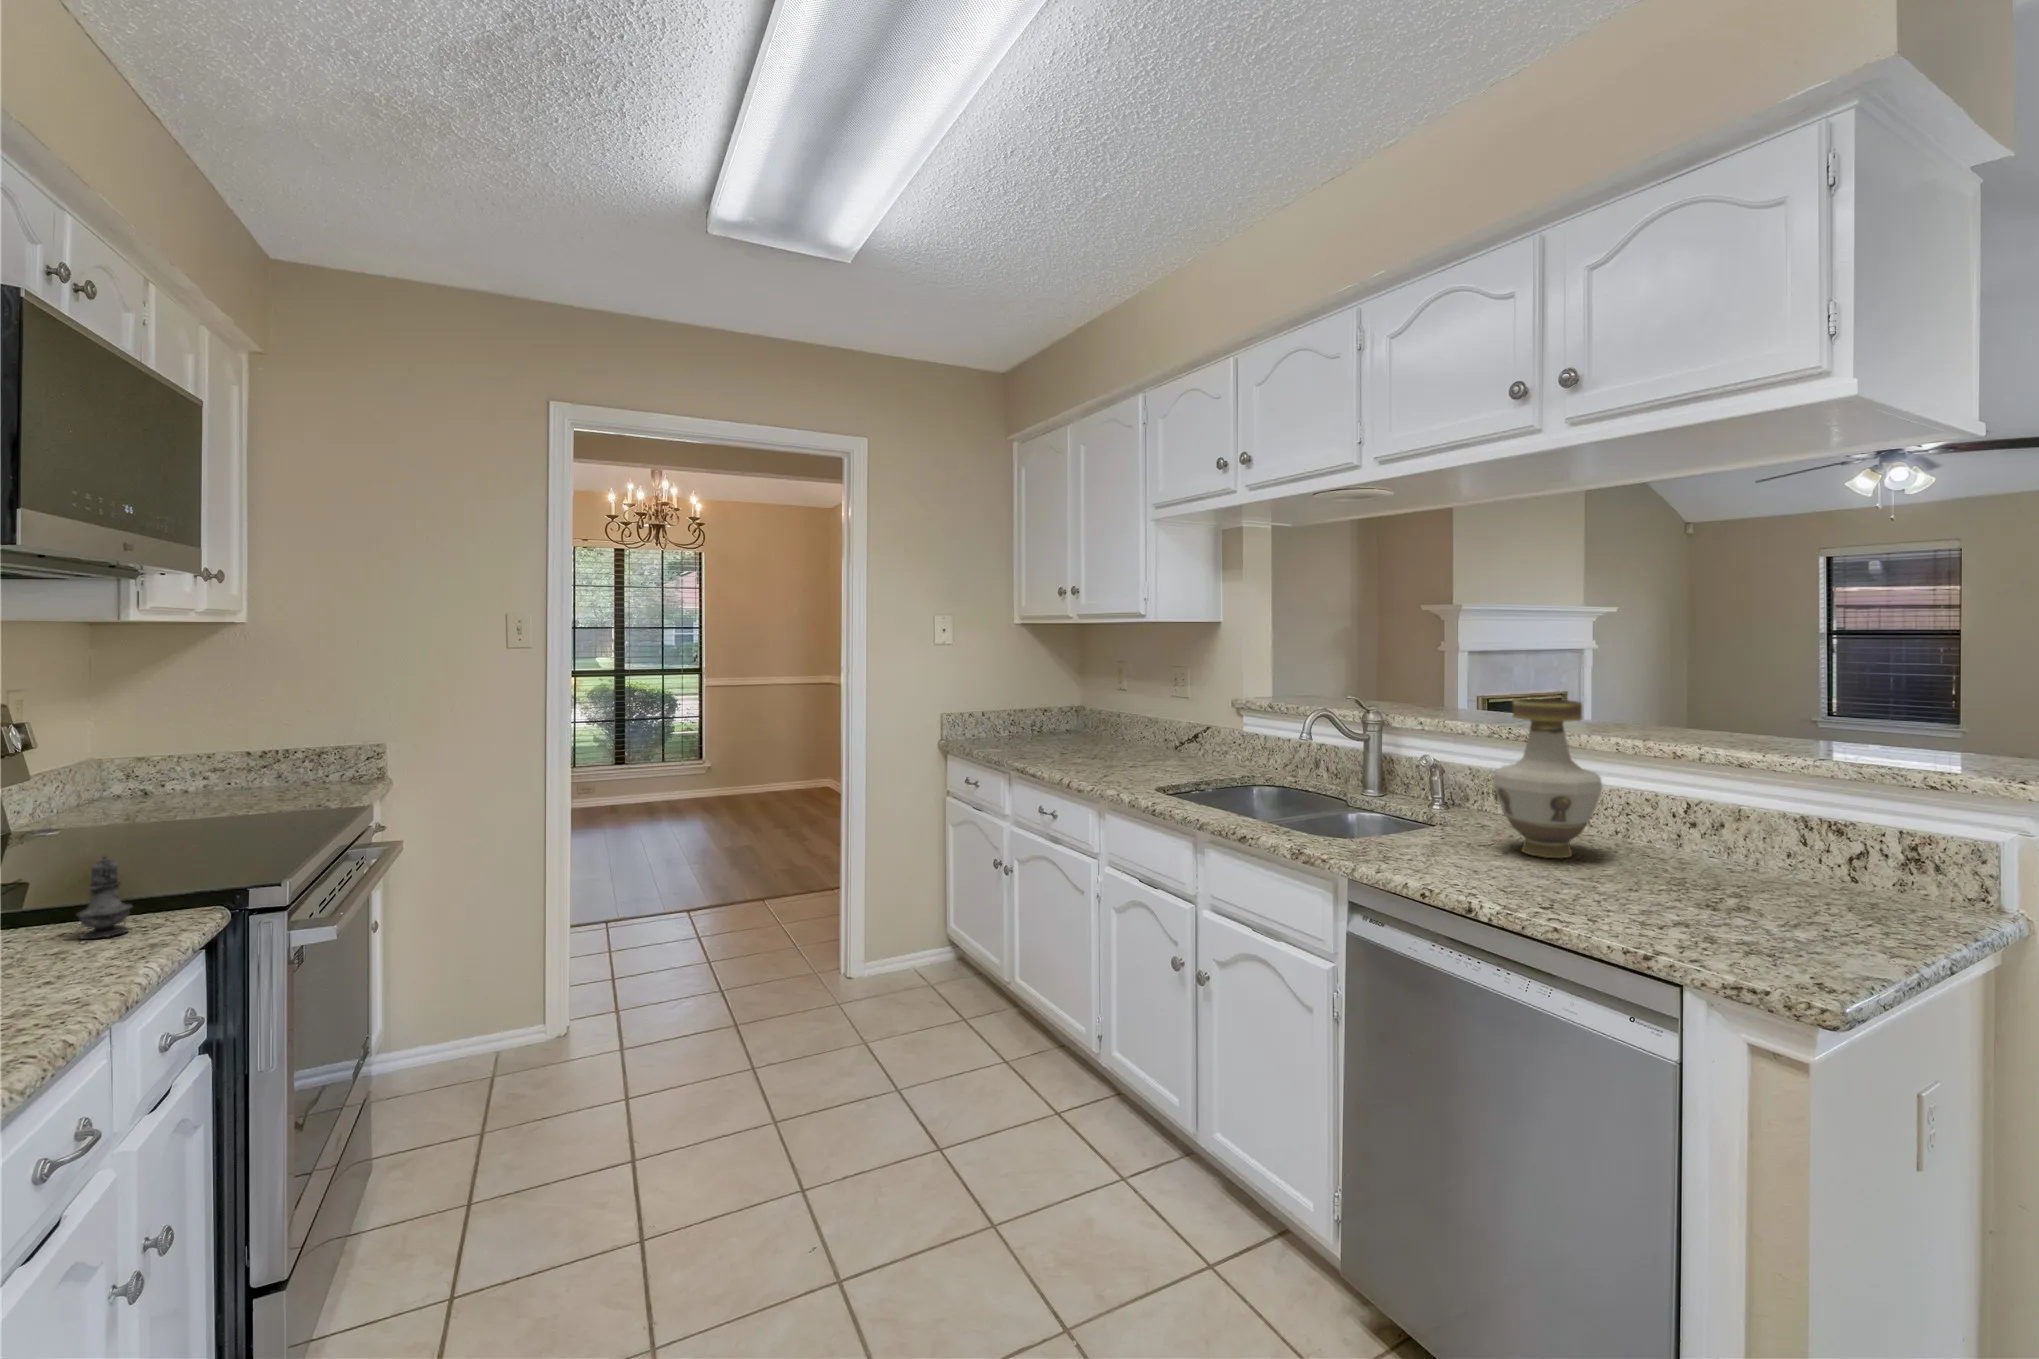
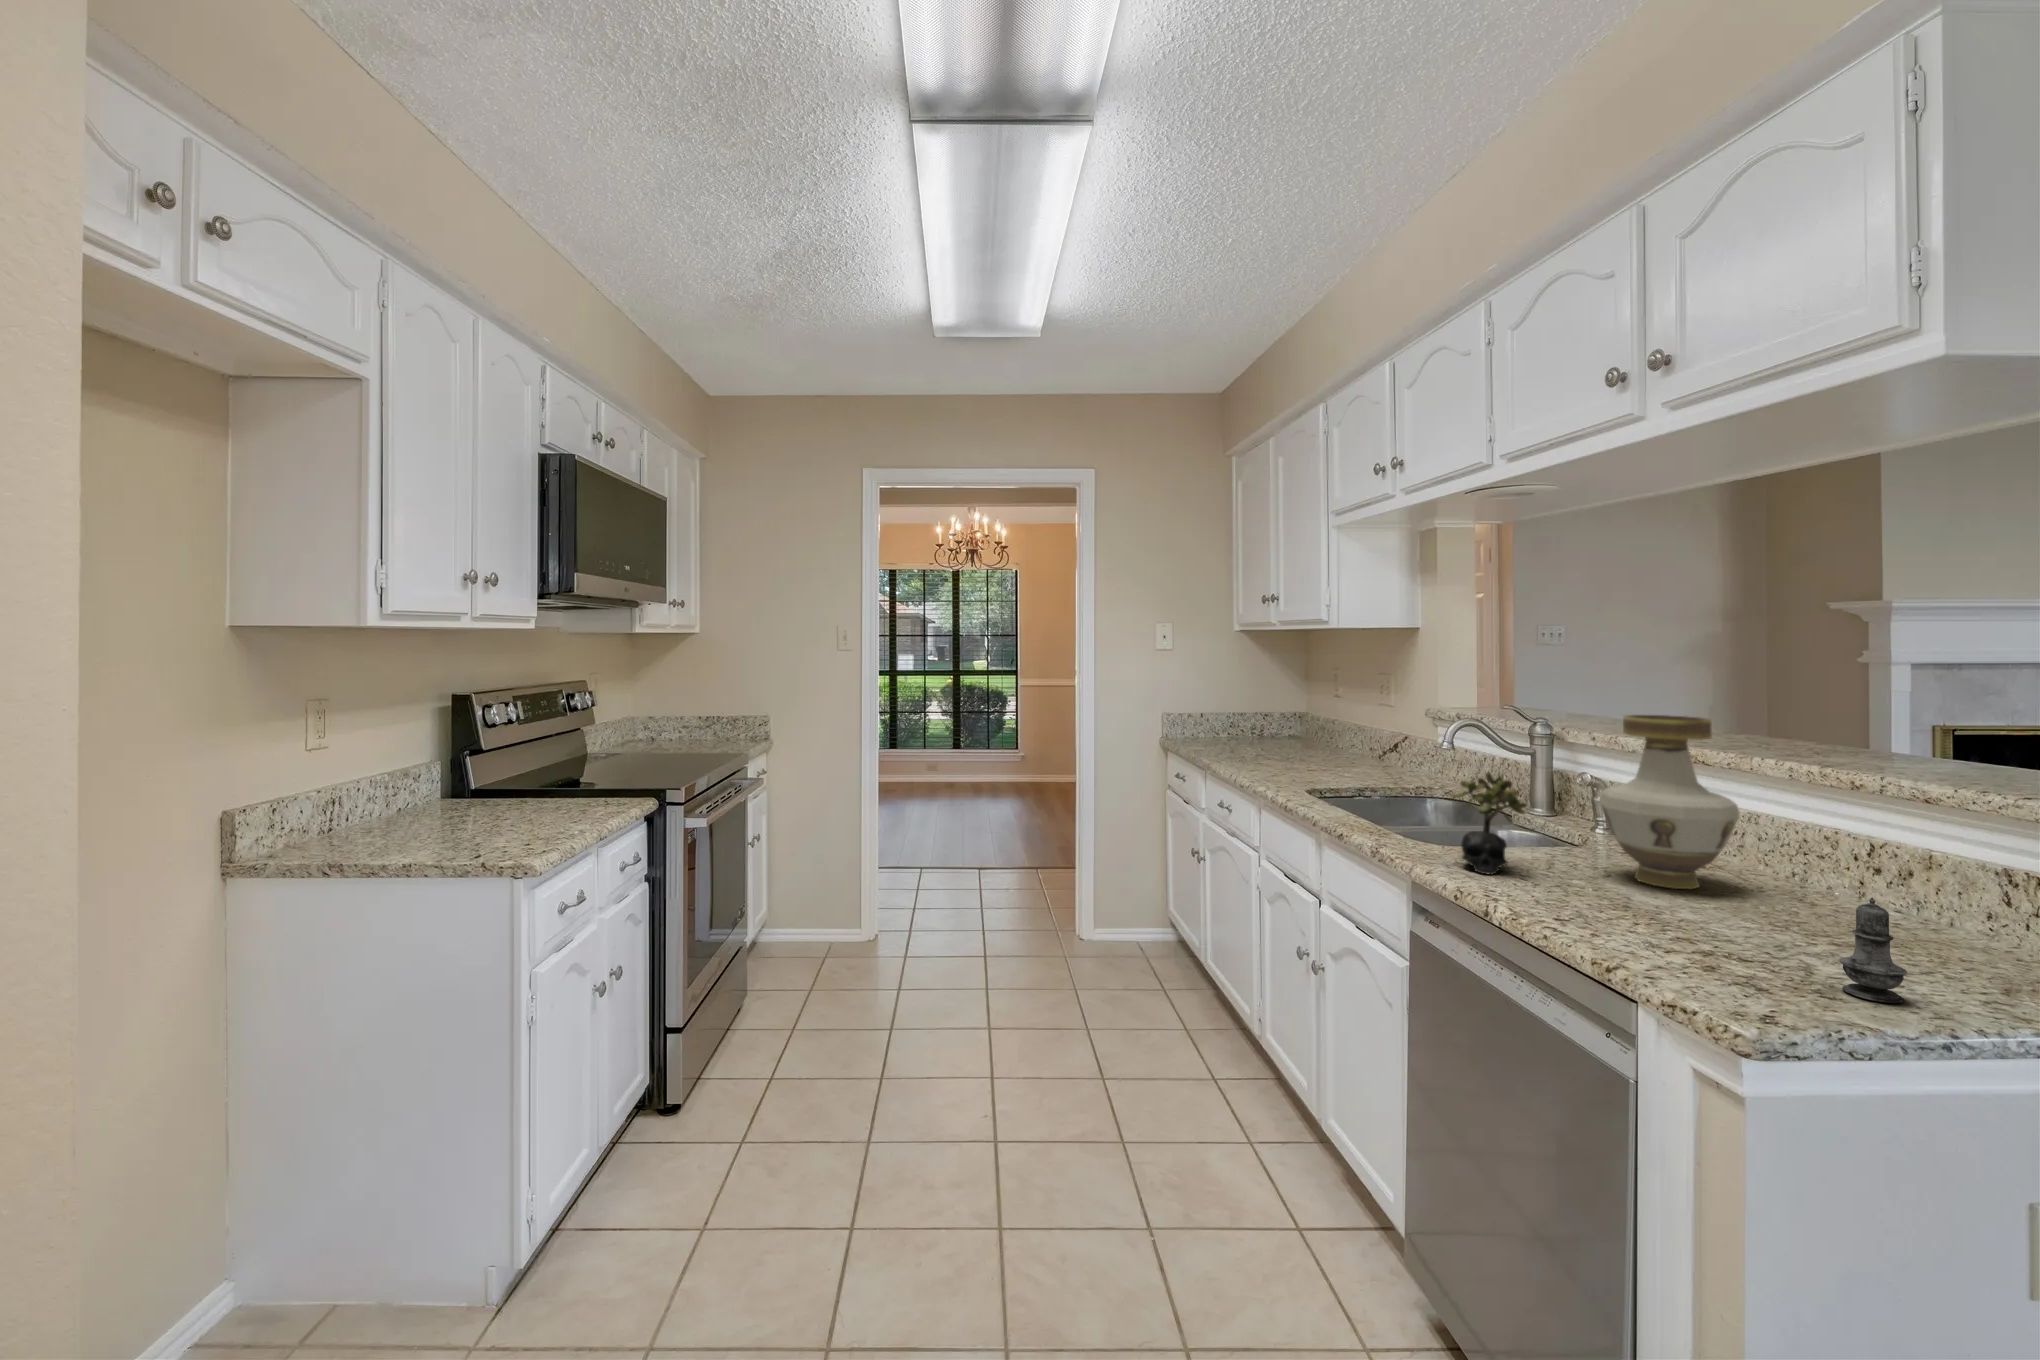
succulent plant: none [1384,762,1455,866] -> present [1453,773,1527,874]
salt shaker: present [77,855,132,939] -> present [1839,898,1907,1003]

